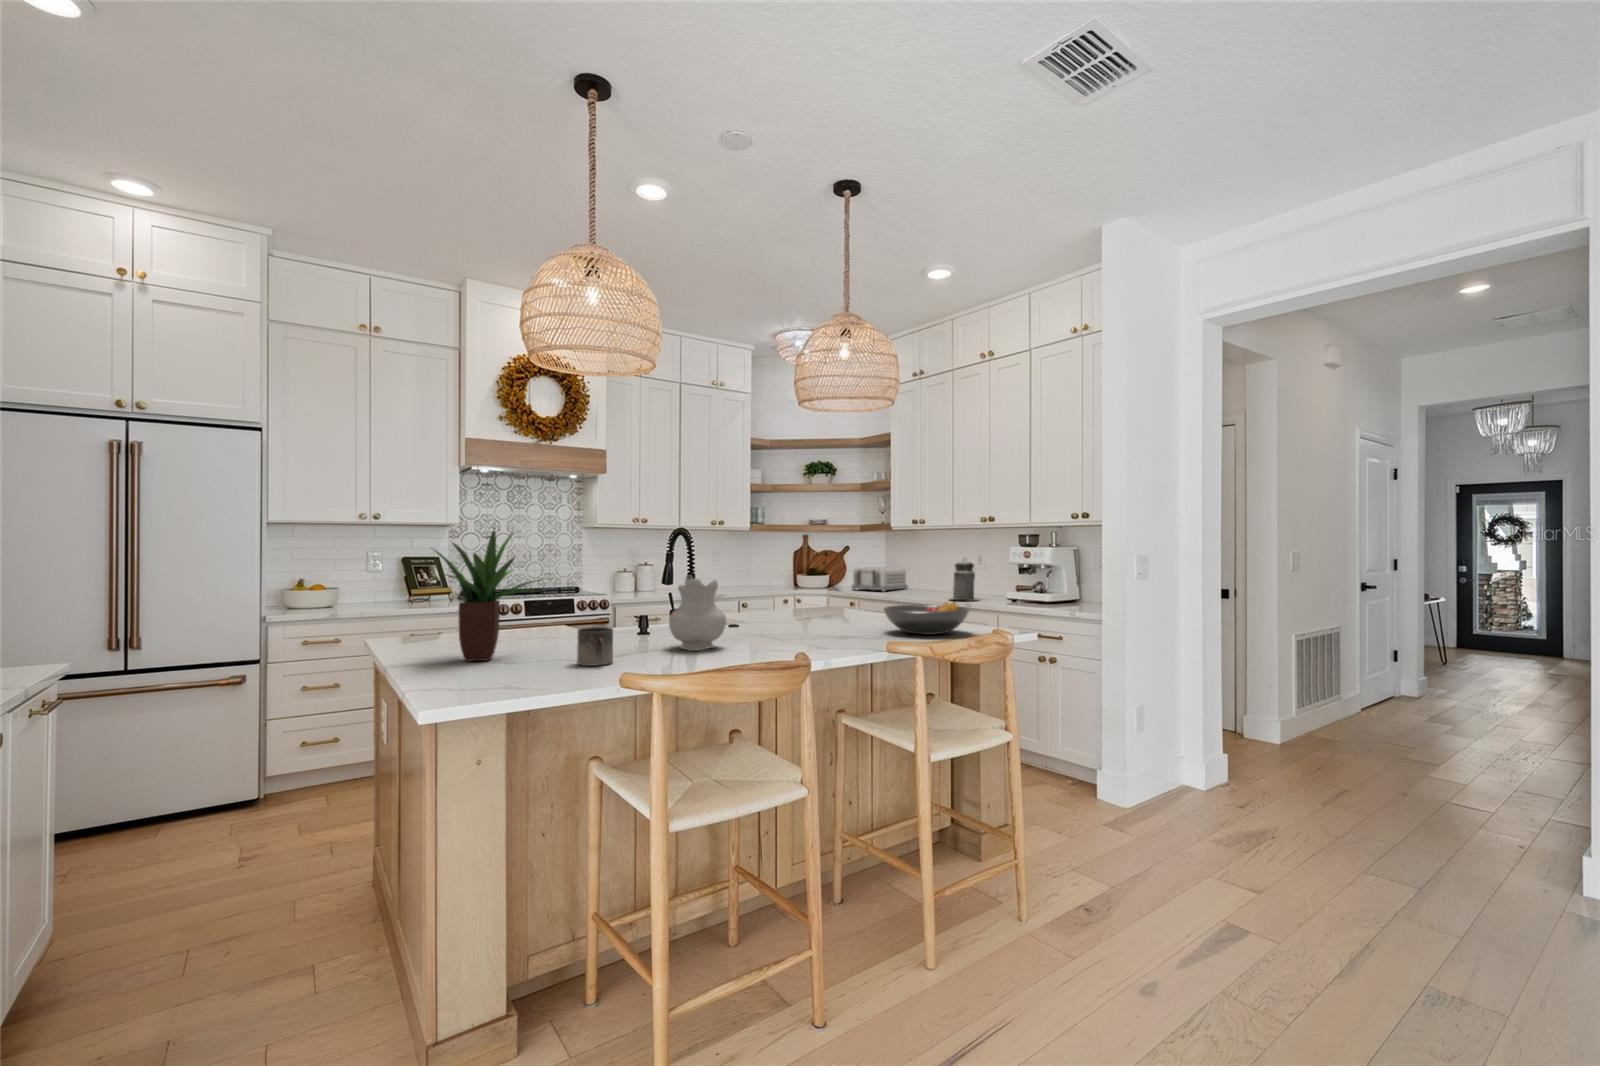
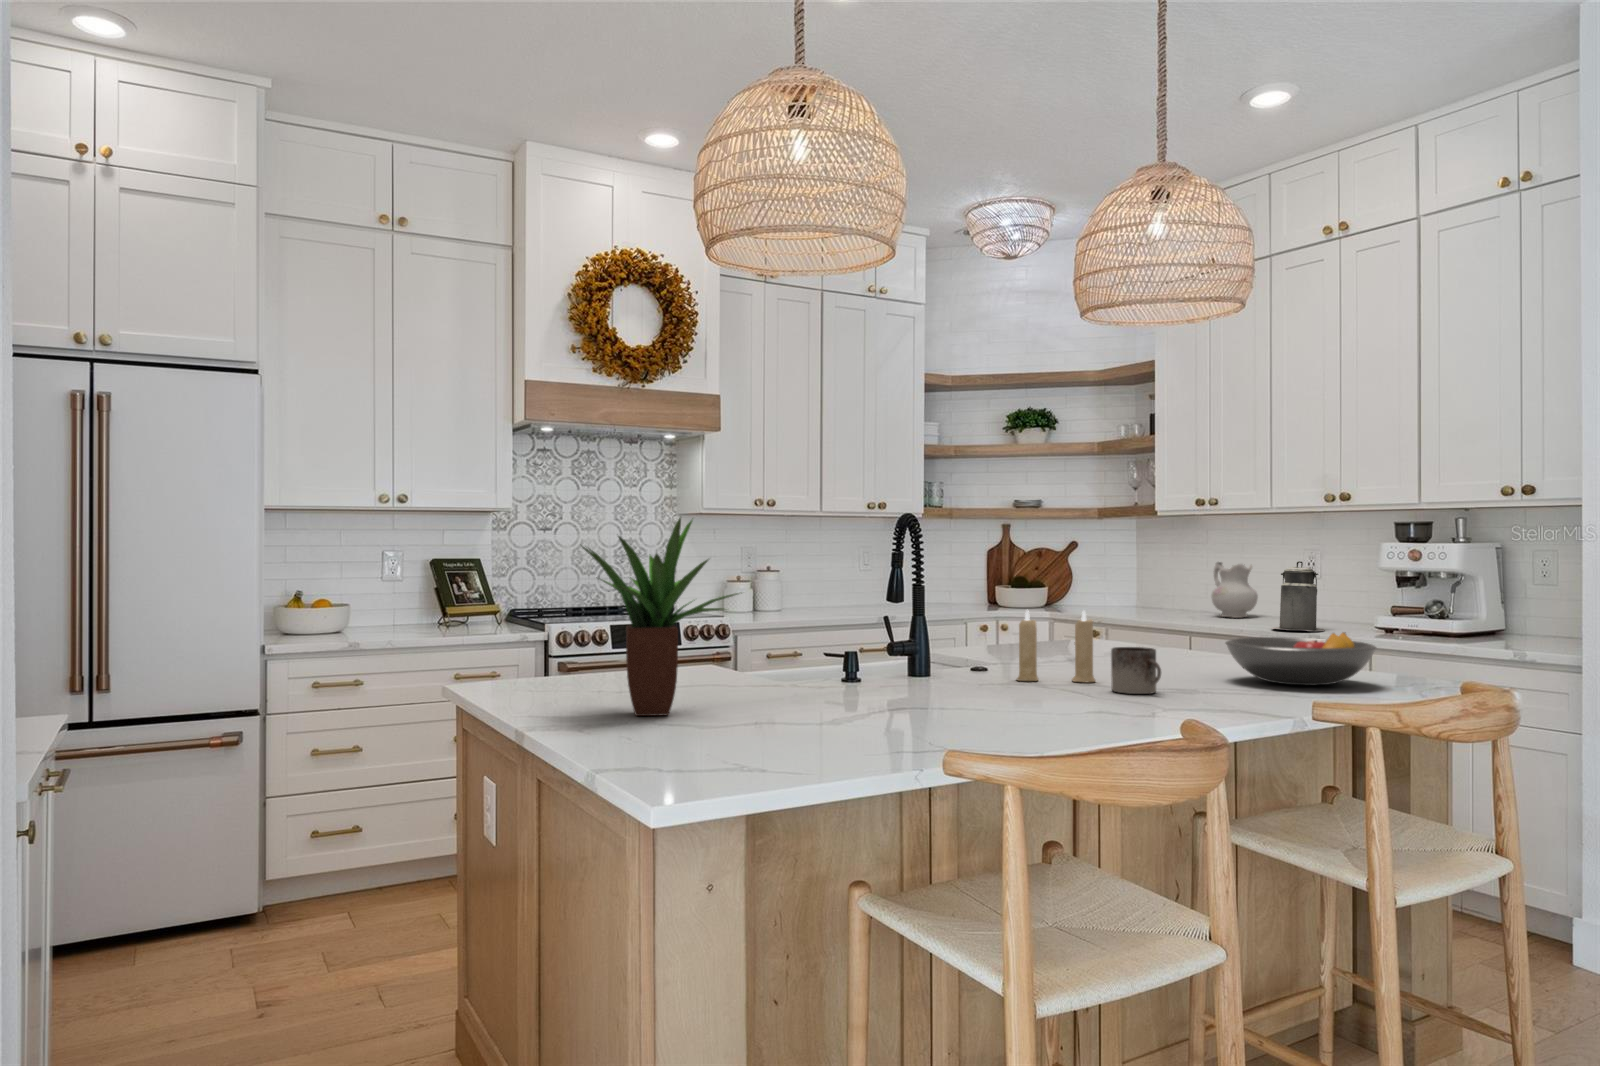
toaster: present [851,567,908,591] -> none [1092,576,1184,615]
ceramic pitcher: present [669,575,726,651] -> present [1212,562,1258,618]
candle: none [752,587,802,635] -> present [1017,611,1096,682]
mug: present [577,627,613,666] -> present [1111,647,1161,694]

